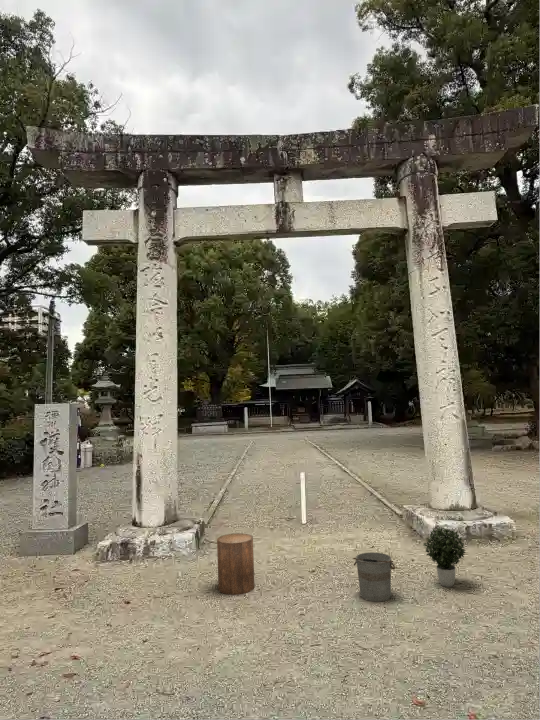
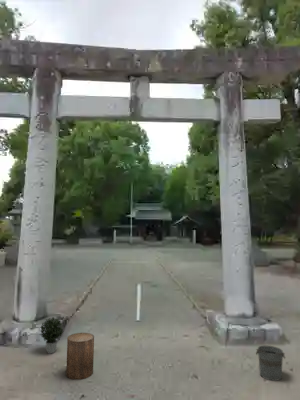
potted plant: present [424,528,465,587] -> present [40,317,63,354]
bucket: present [353,552,395,601] -> present [256,345,285,381]

